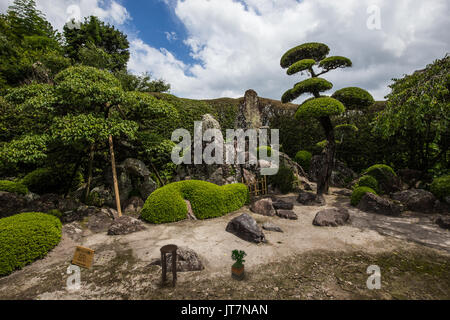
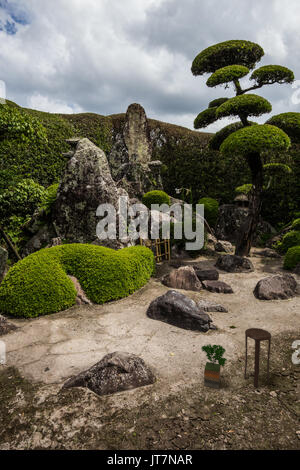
stool: present [160,244,178,287] -> present [244,328,272,387]

